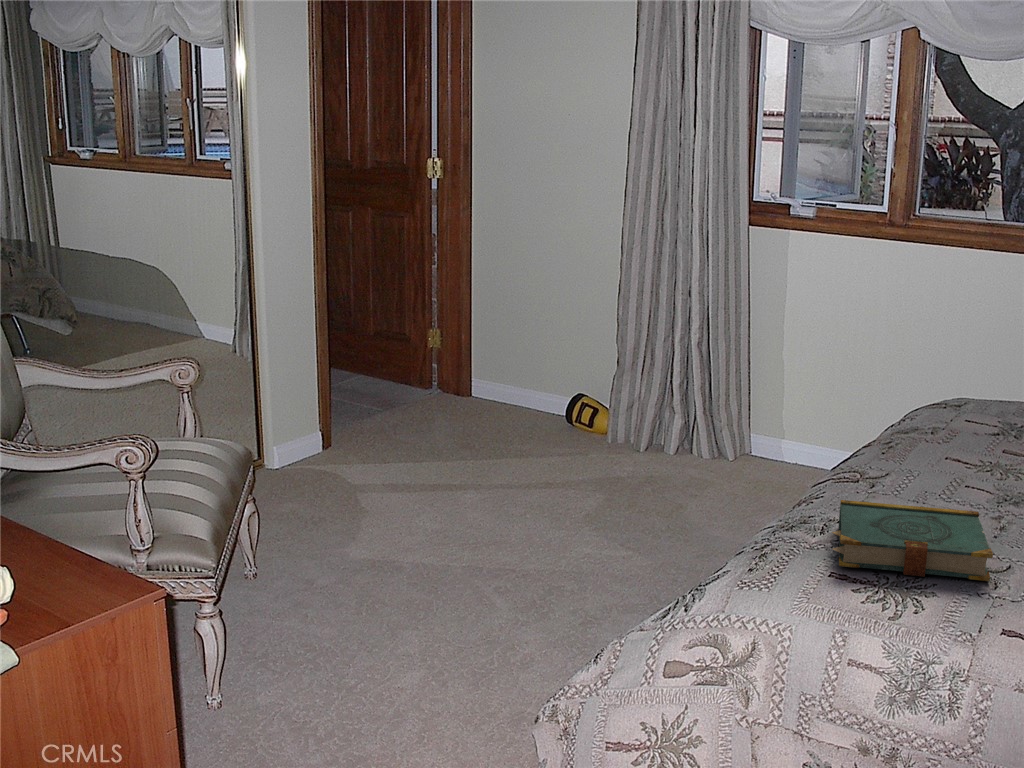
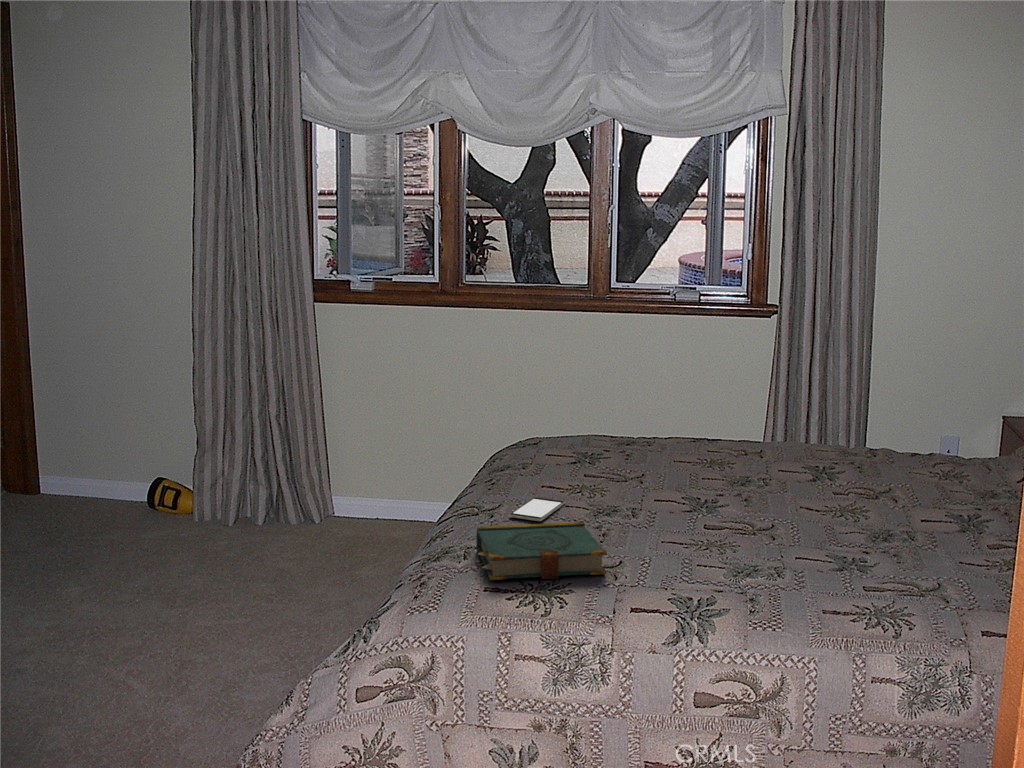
smartphone: none [894,471,974,502] -> present [509,497,565,521]

